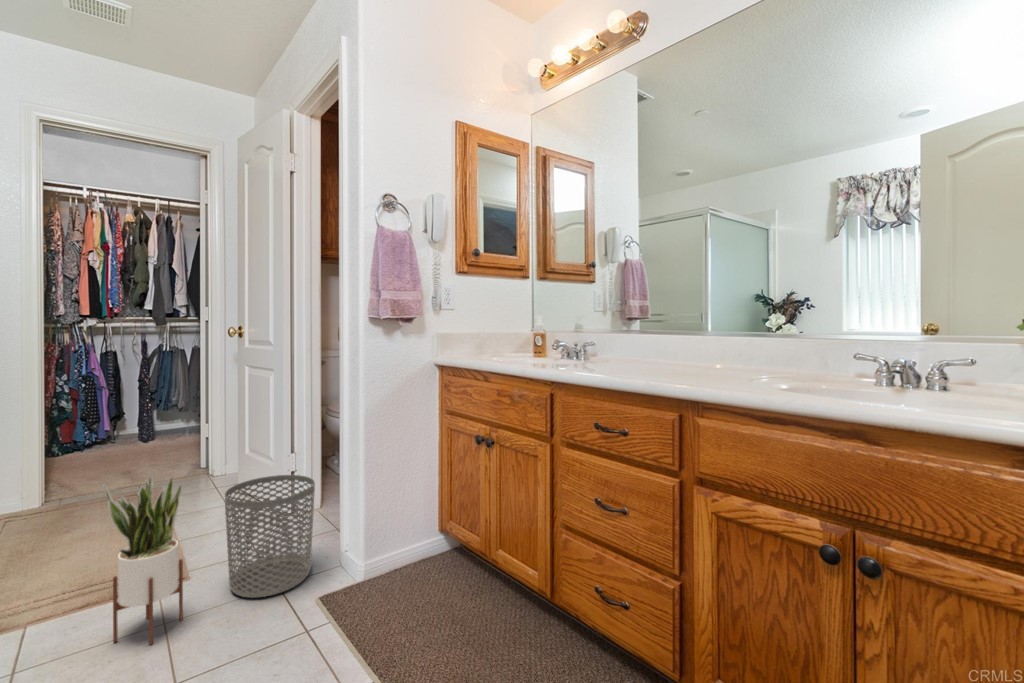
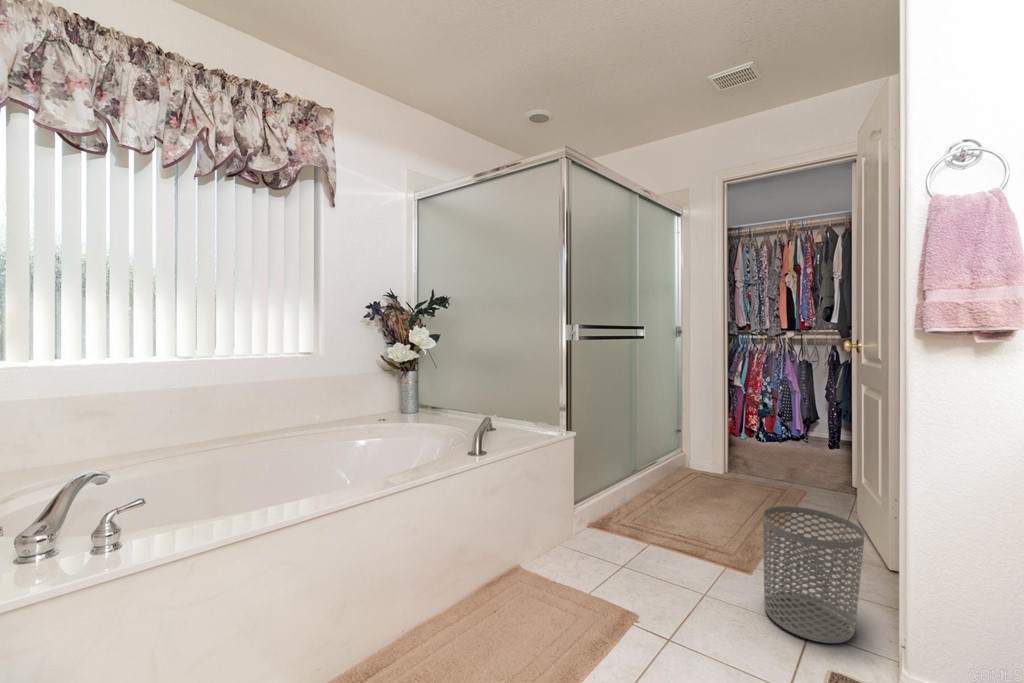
potted plant: present [102,472,183,644] -> none [667,462,727,600]

